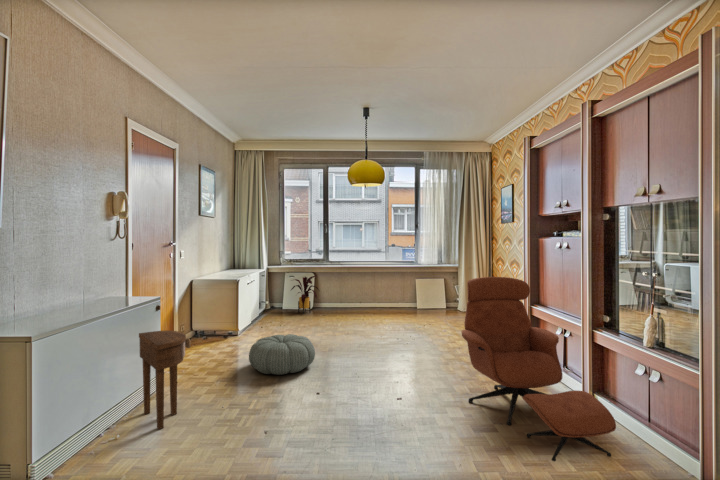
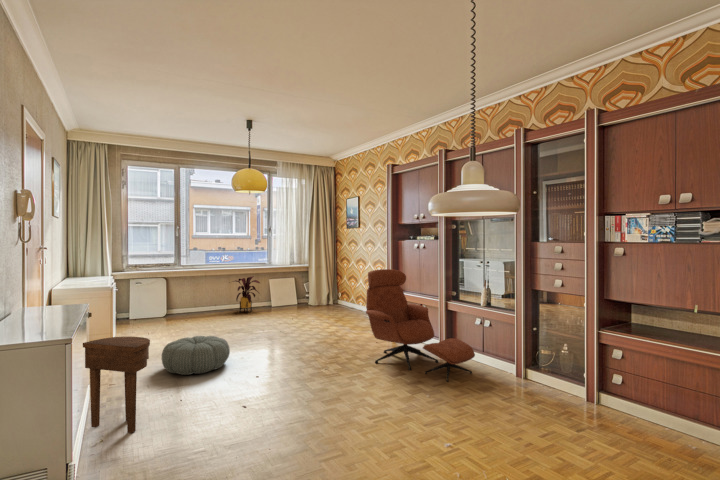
house plant: present [291,276,318,314] -> present [235,276,260,313]

